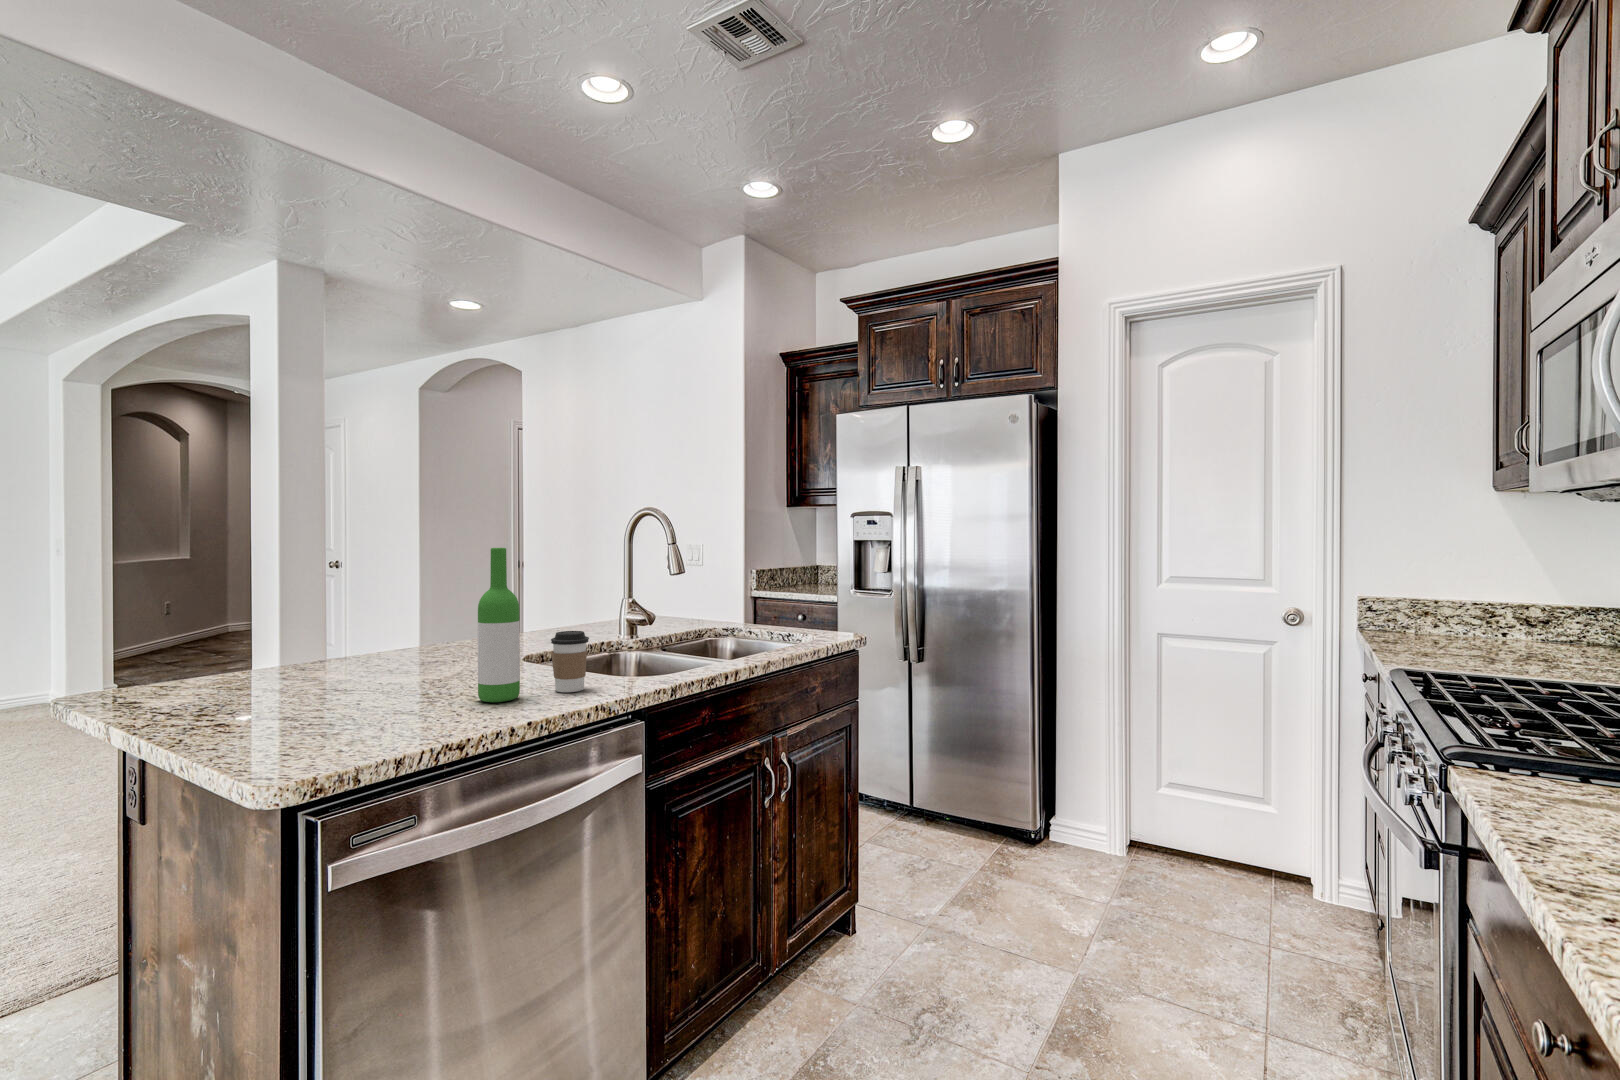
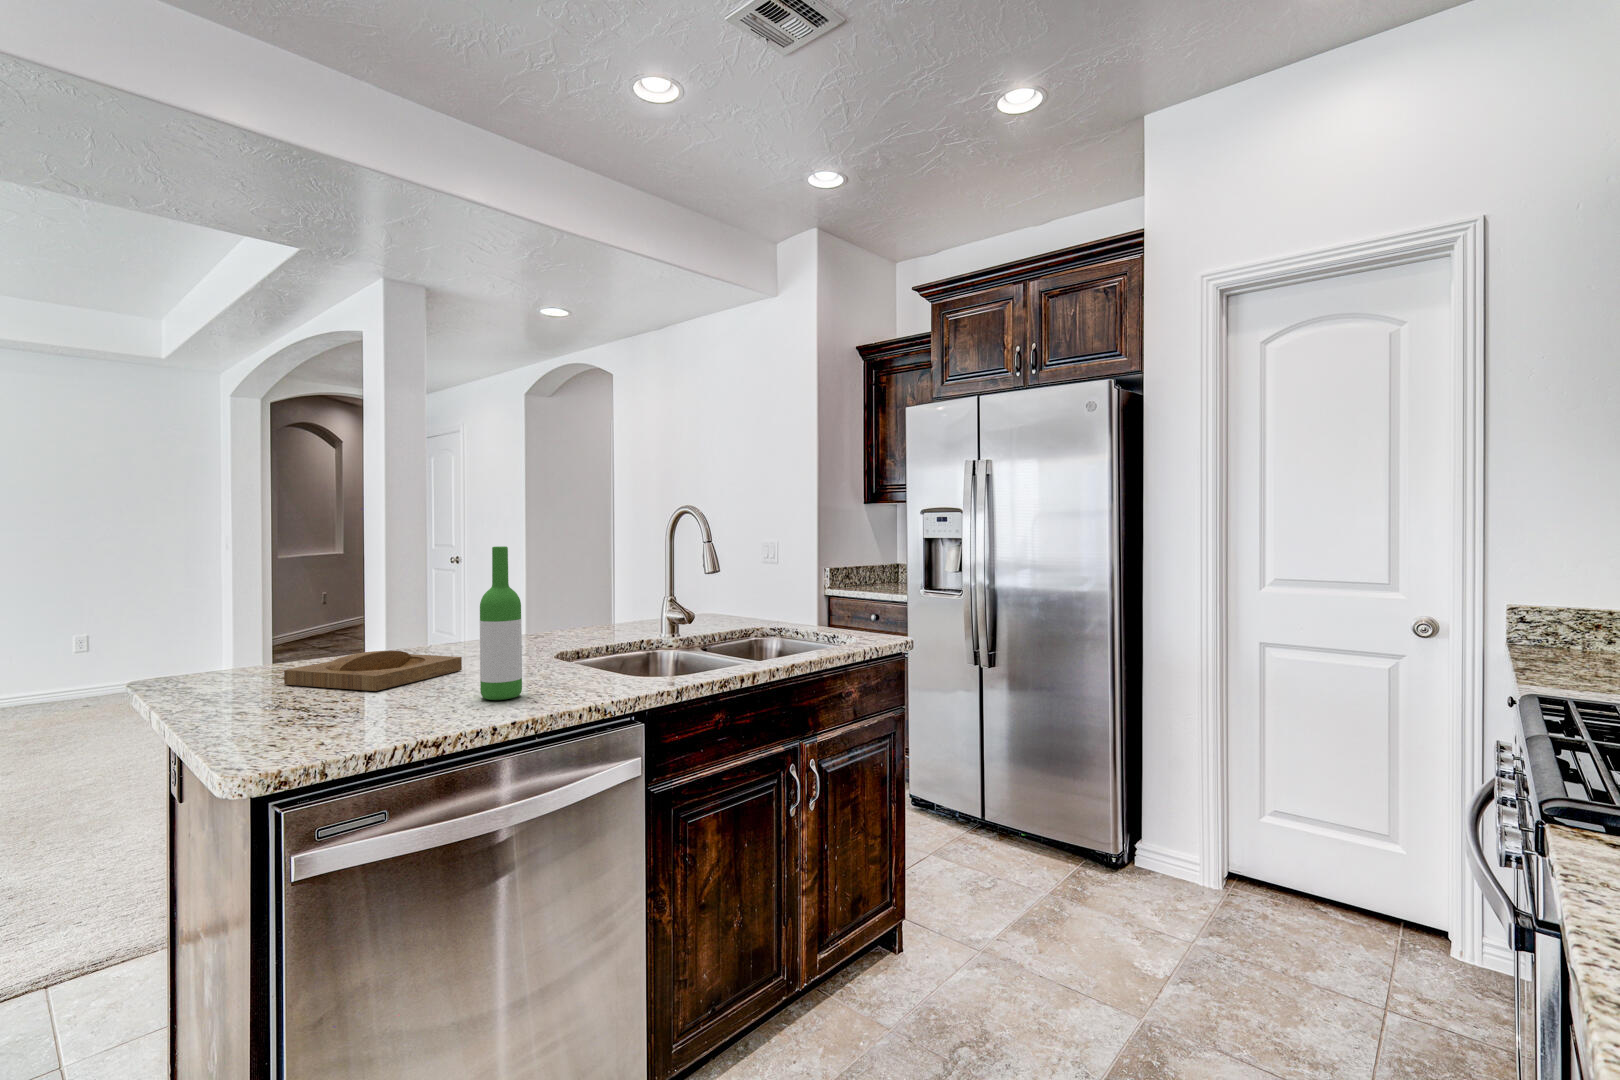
coffee cup: present [551,631,589,692] -> none [555,630,594,692]
tray: none [247,656,435,697] -> present [284,651,462,691]

